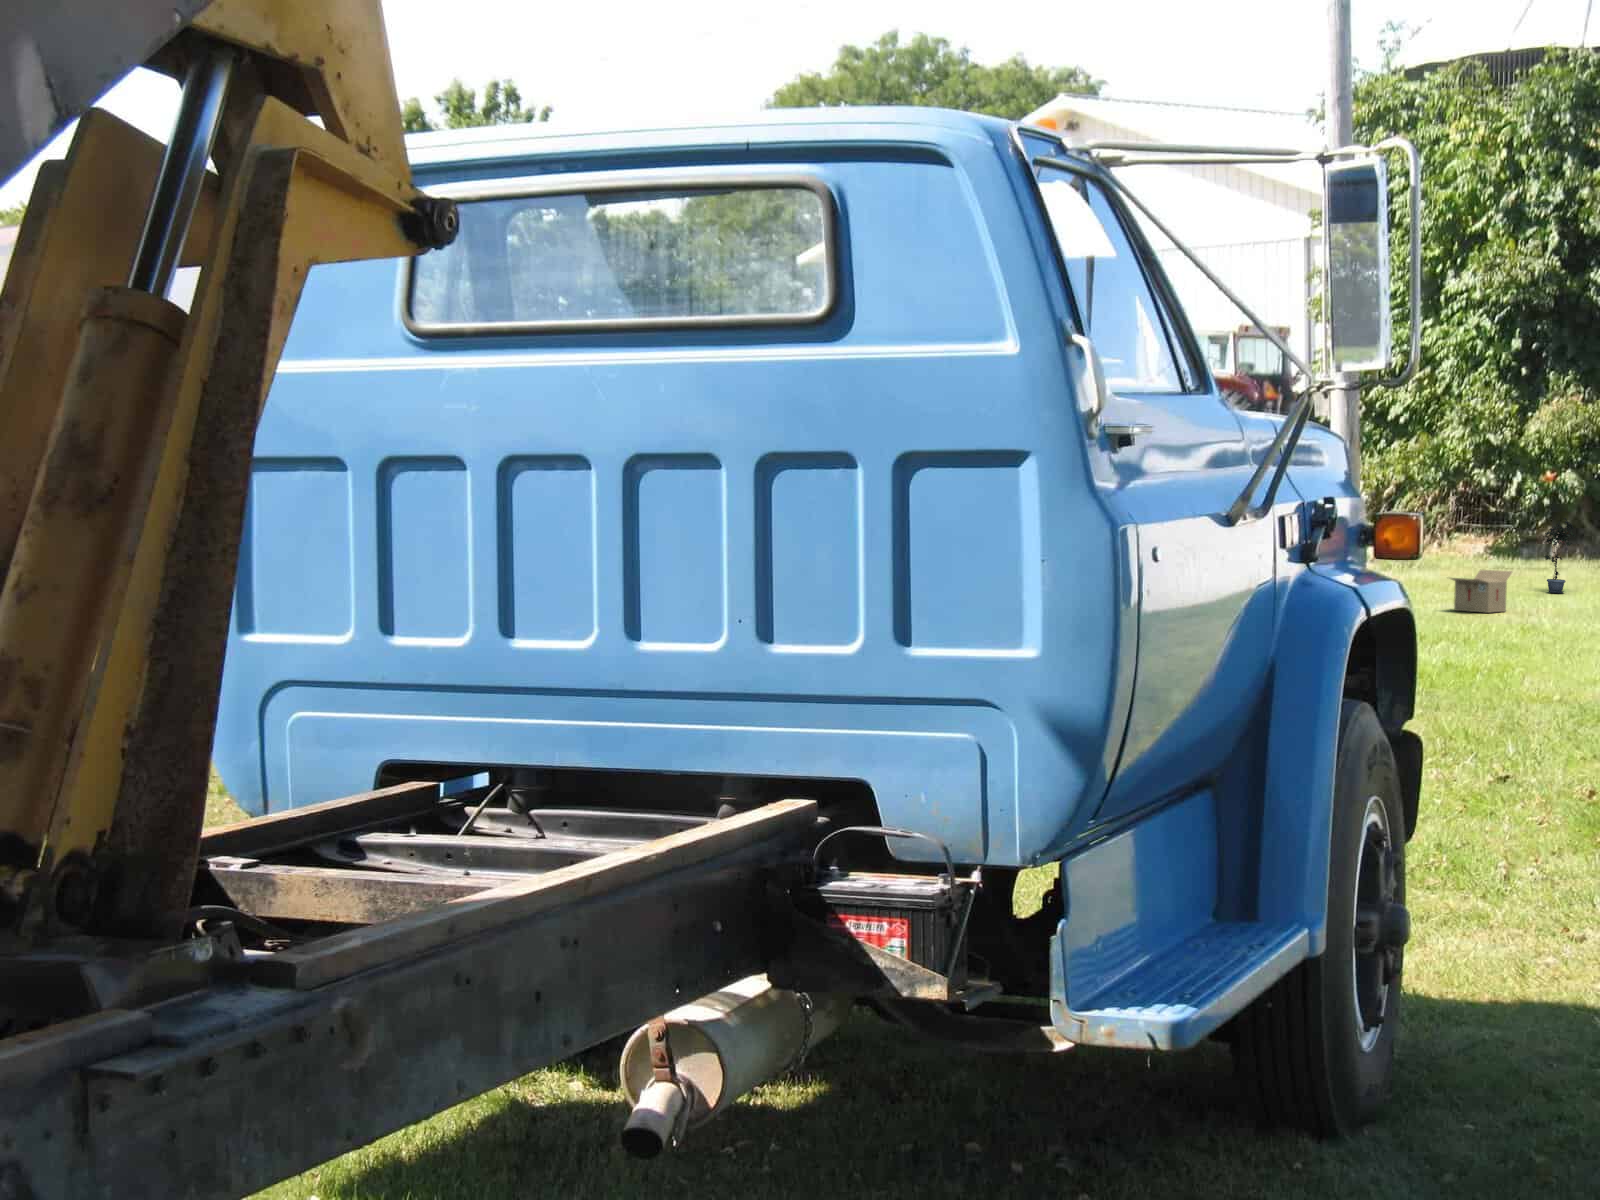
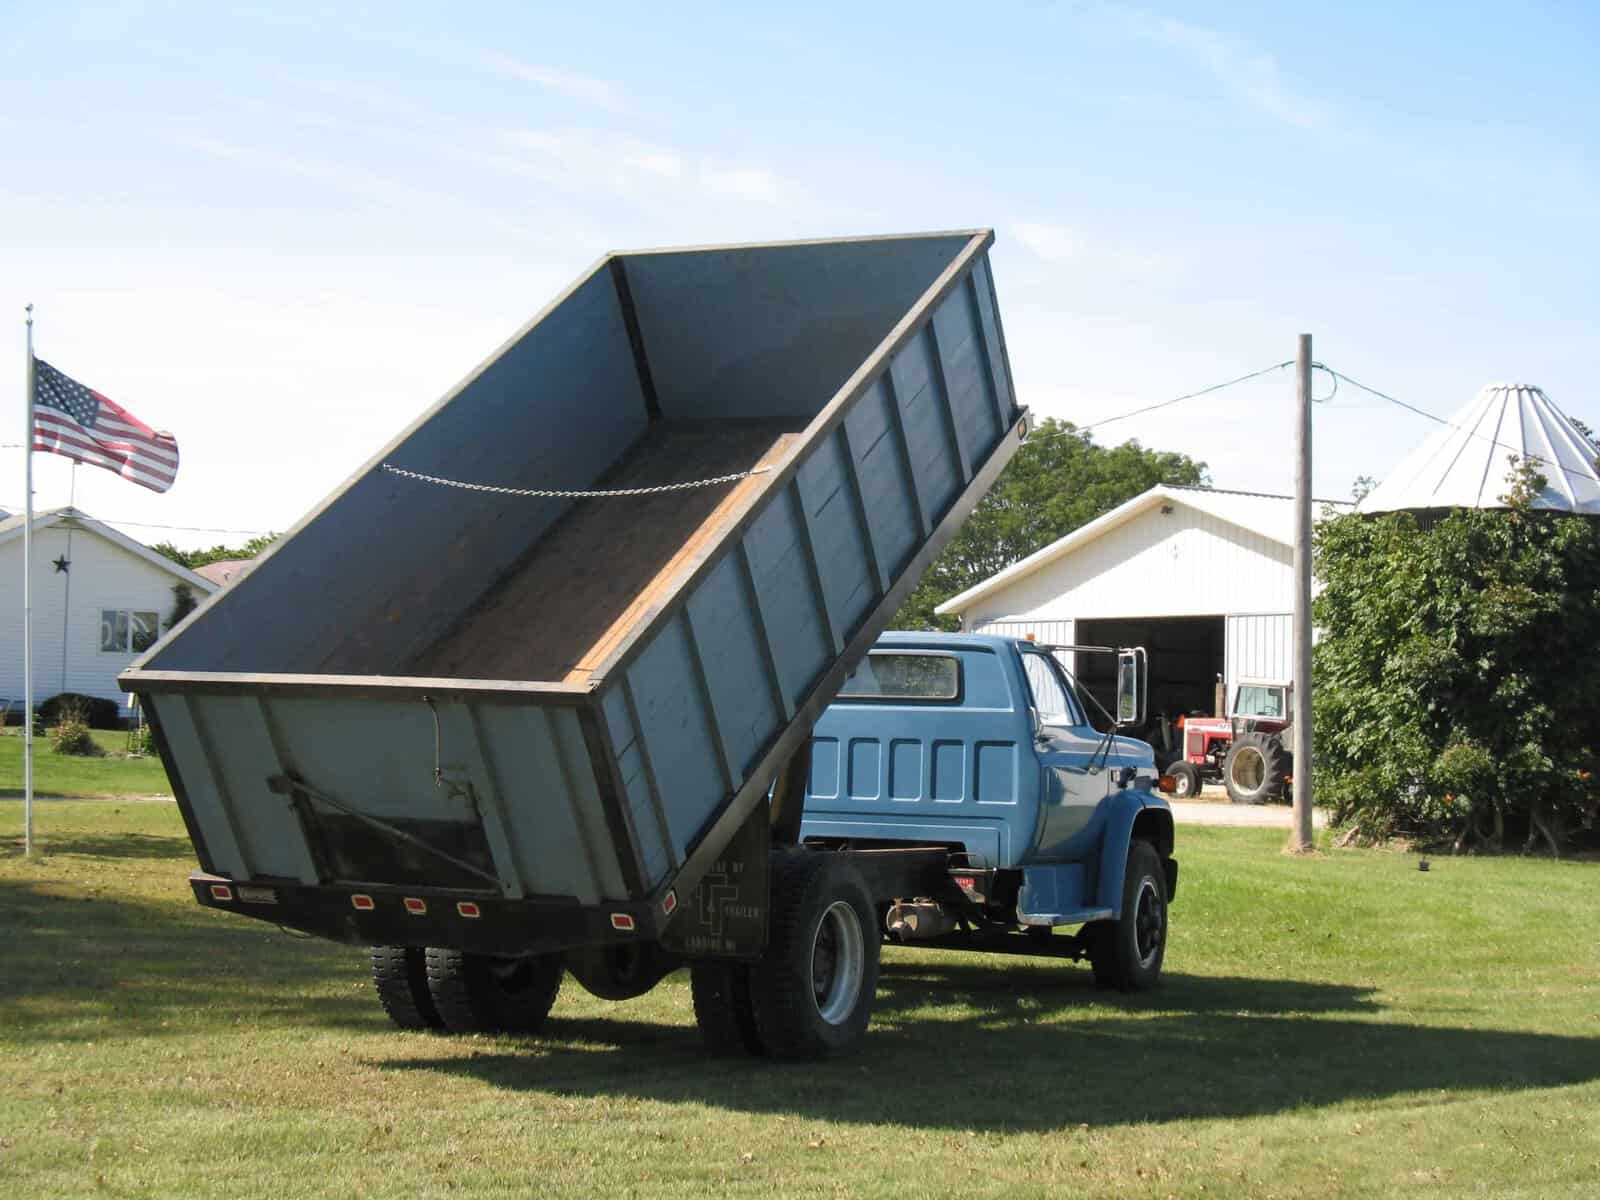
cardboard box: present [1451,570,1512,613] -> none [1340,849,1383,876]

